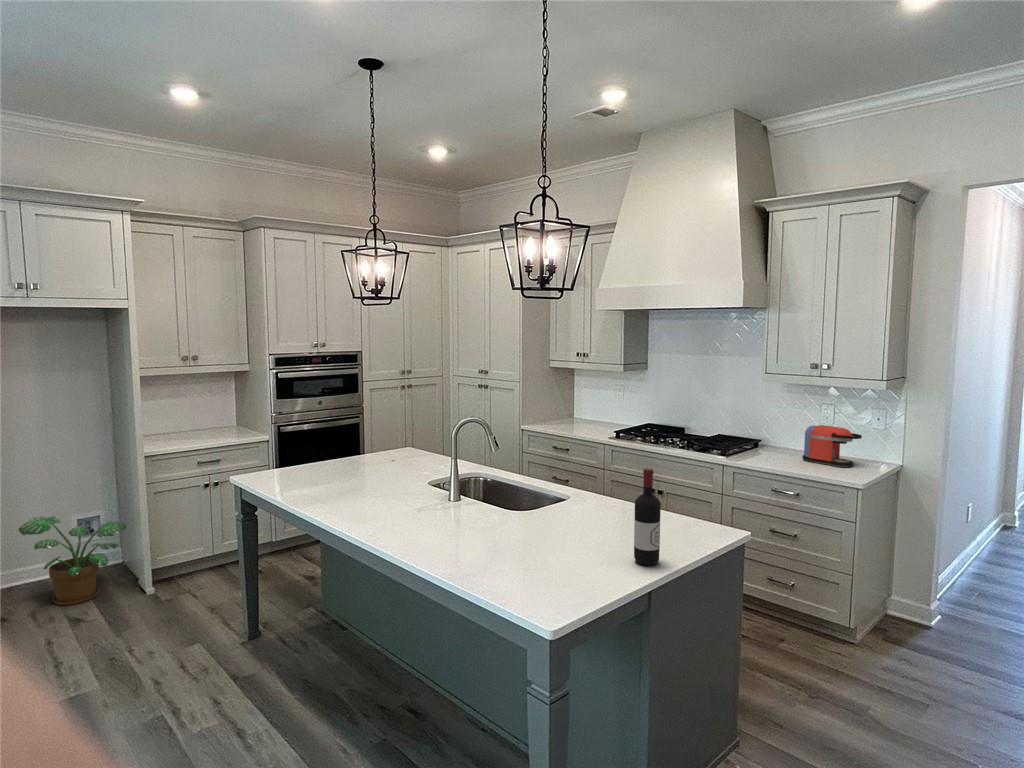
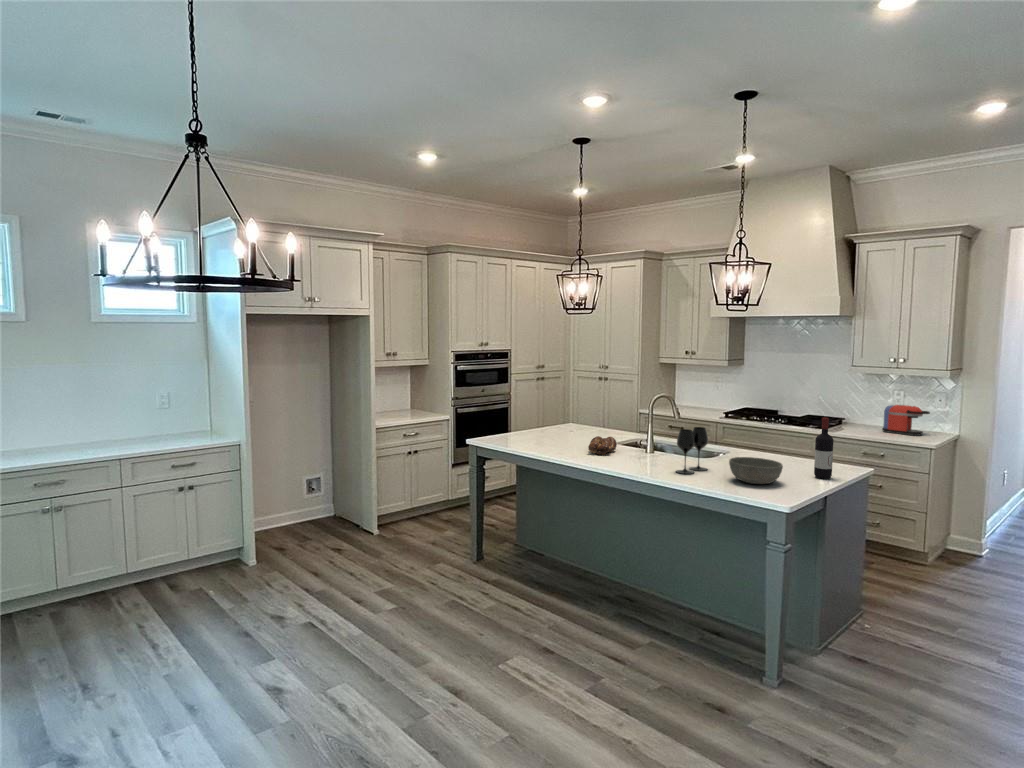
wine glass: none [432,478,488,554] -> present [676,427,708,474]
bread loaf: none [351,481,402,510] -> present [588,436,617,455]
potted plant: present [18,516,127,605] -> none [279,474,359,540]
bowl: none [492,529,571,581] -> present [729,457,783,484]

